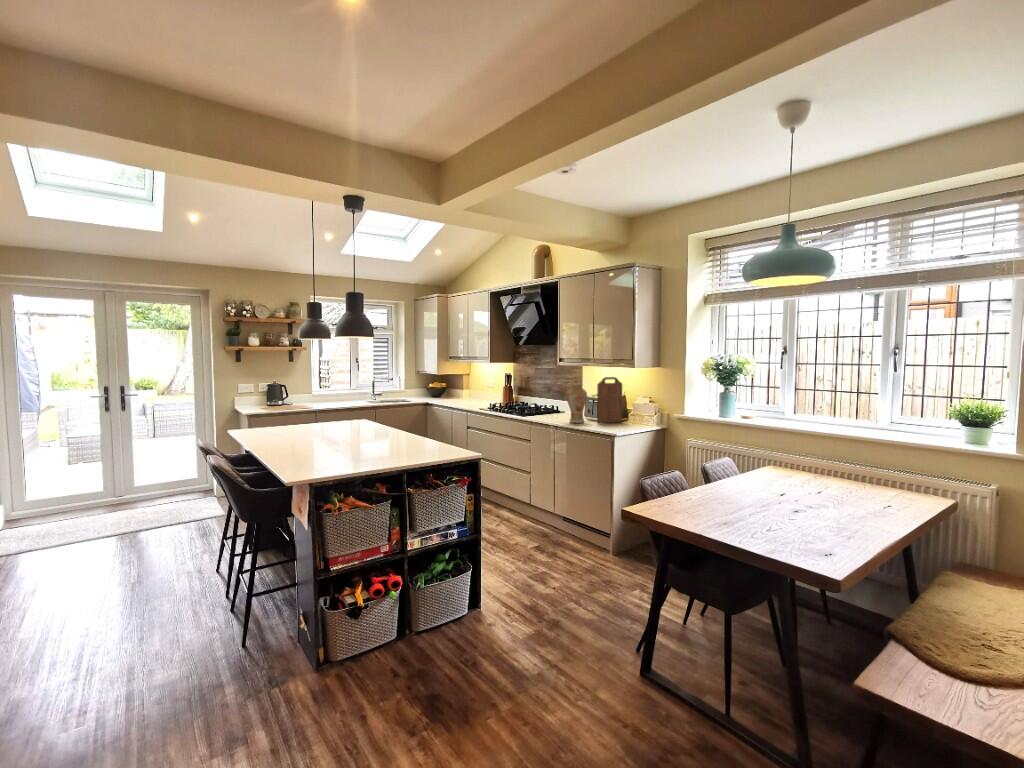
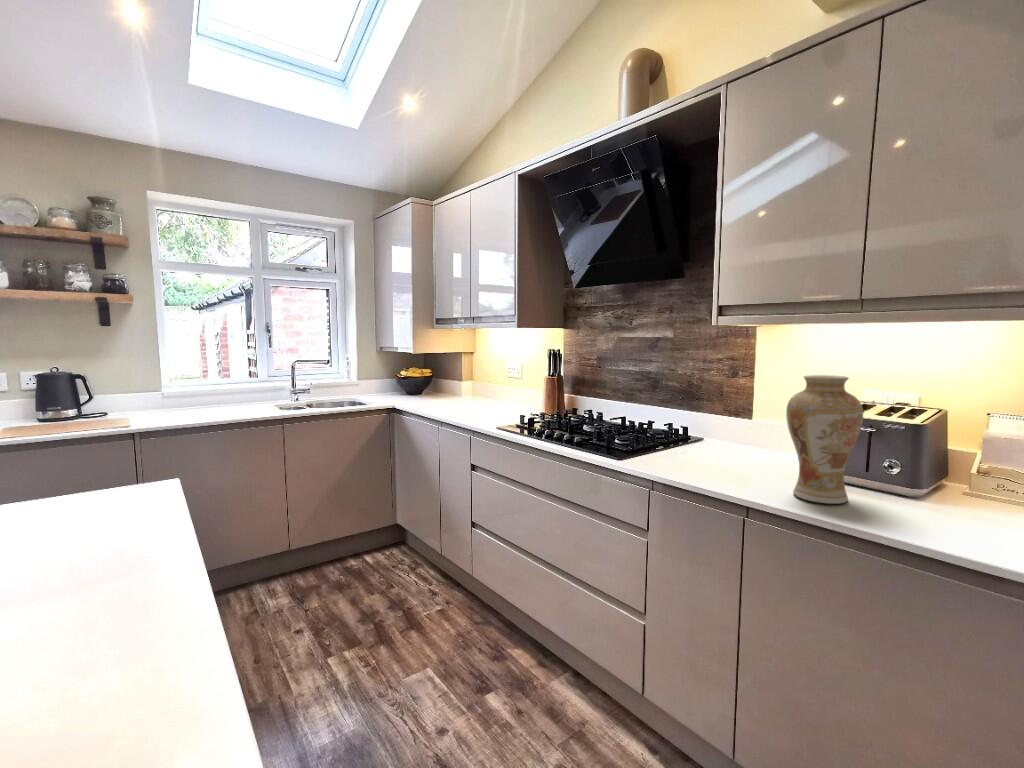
cutting board: present [597,377,622,423] -> none [901,354,983,507]

